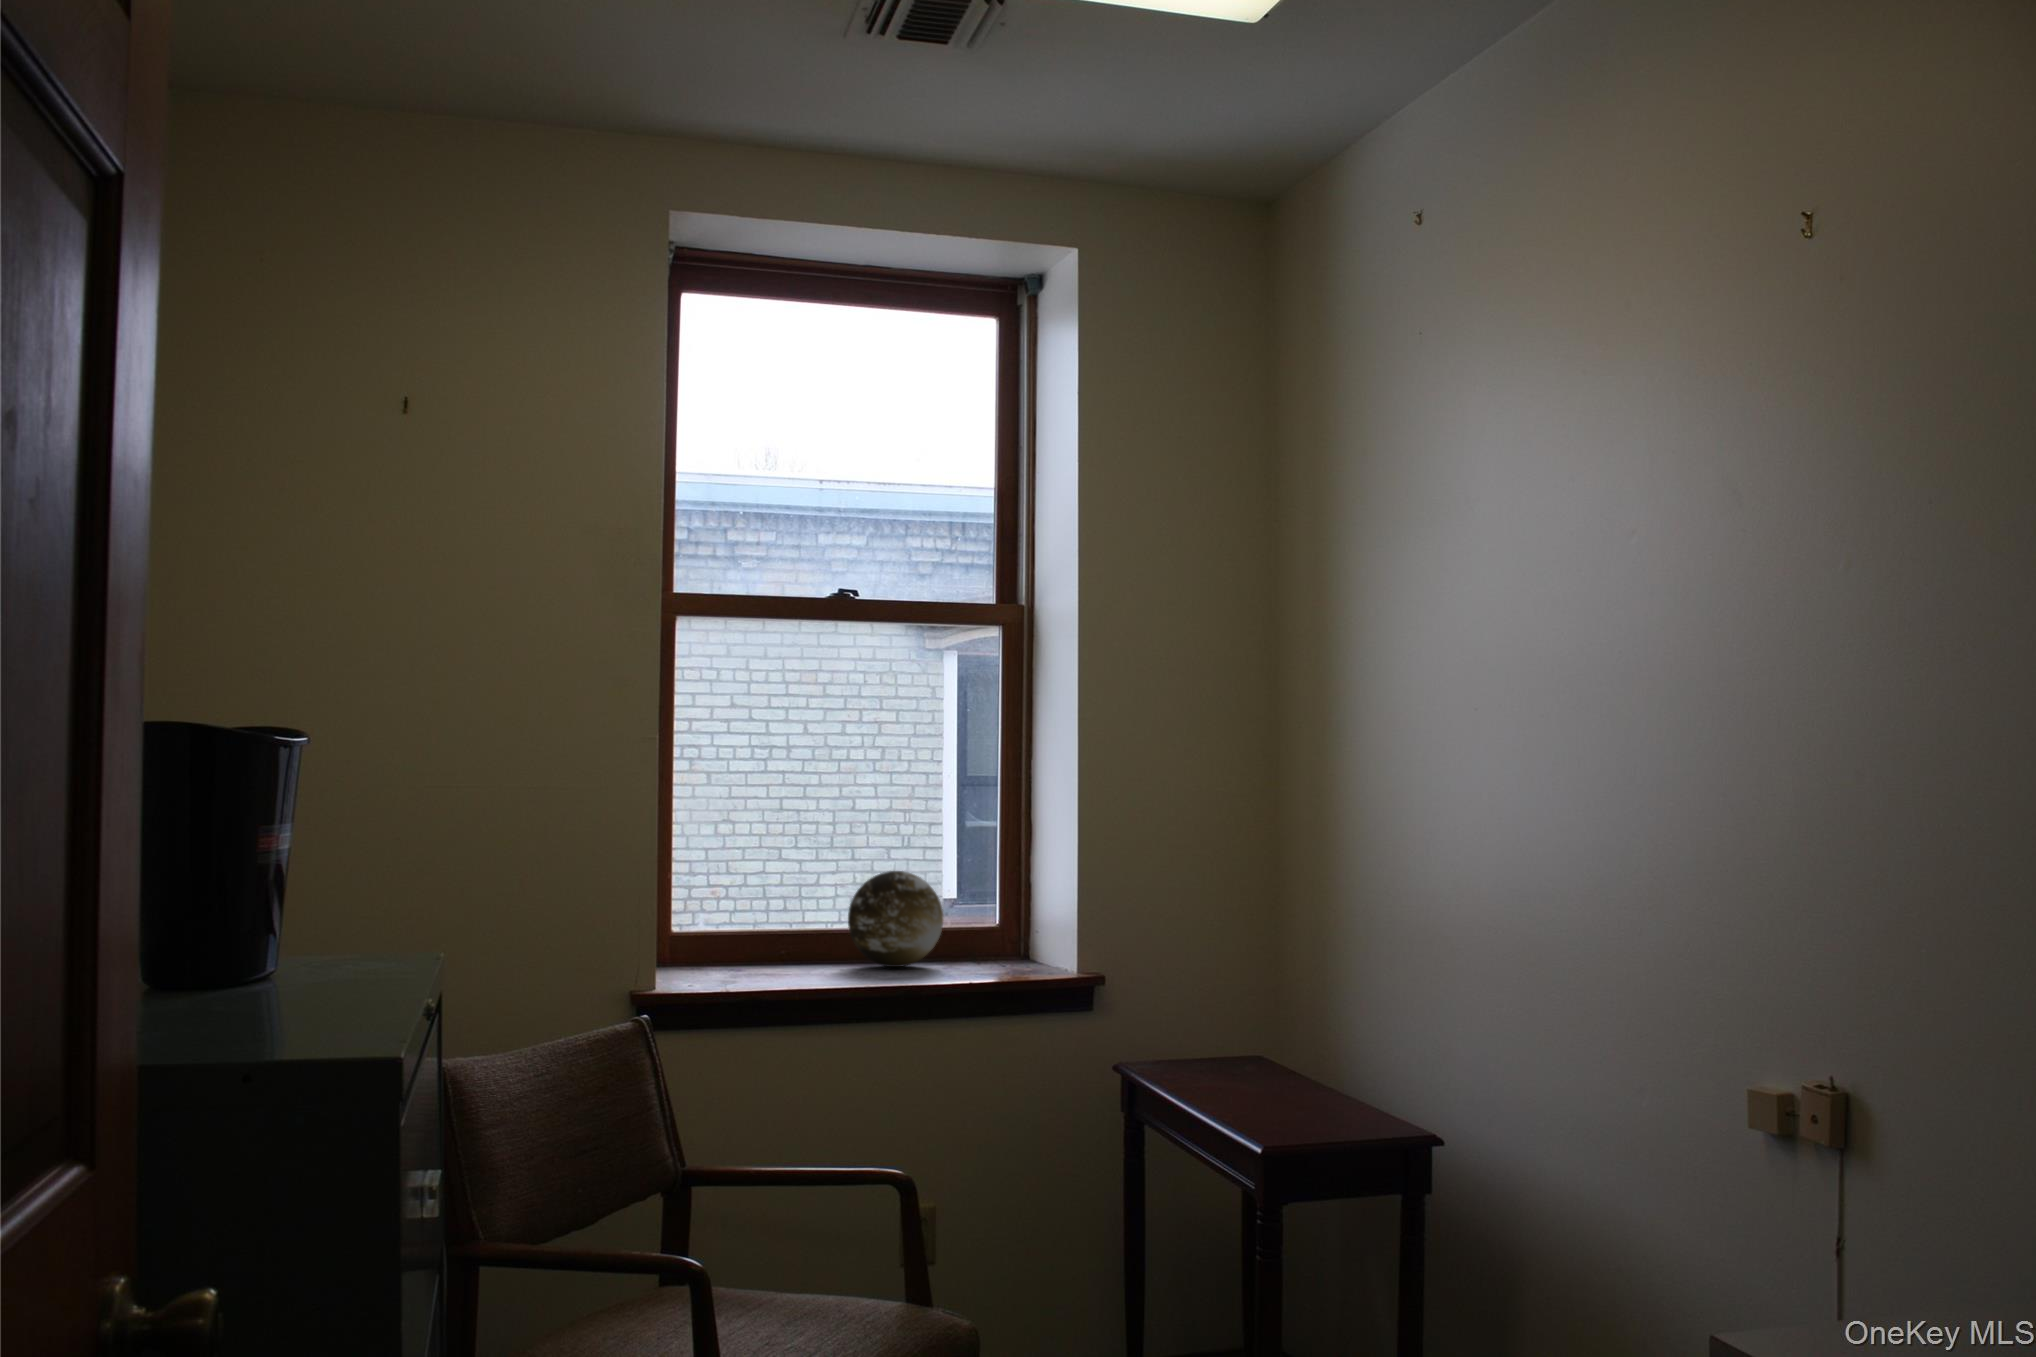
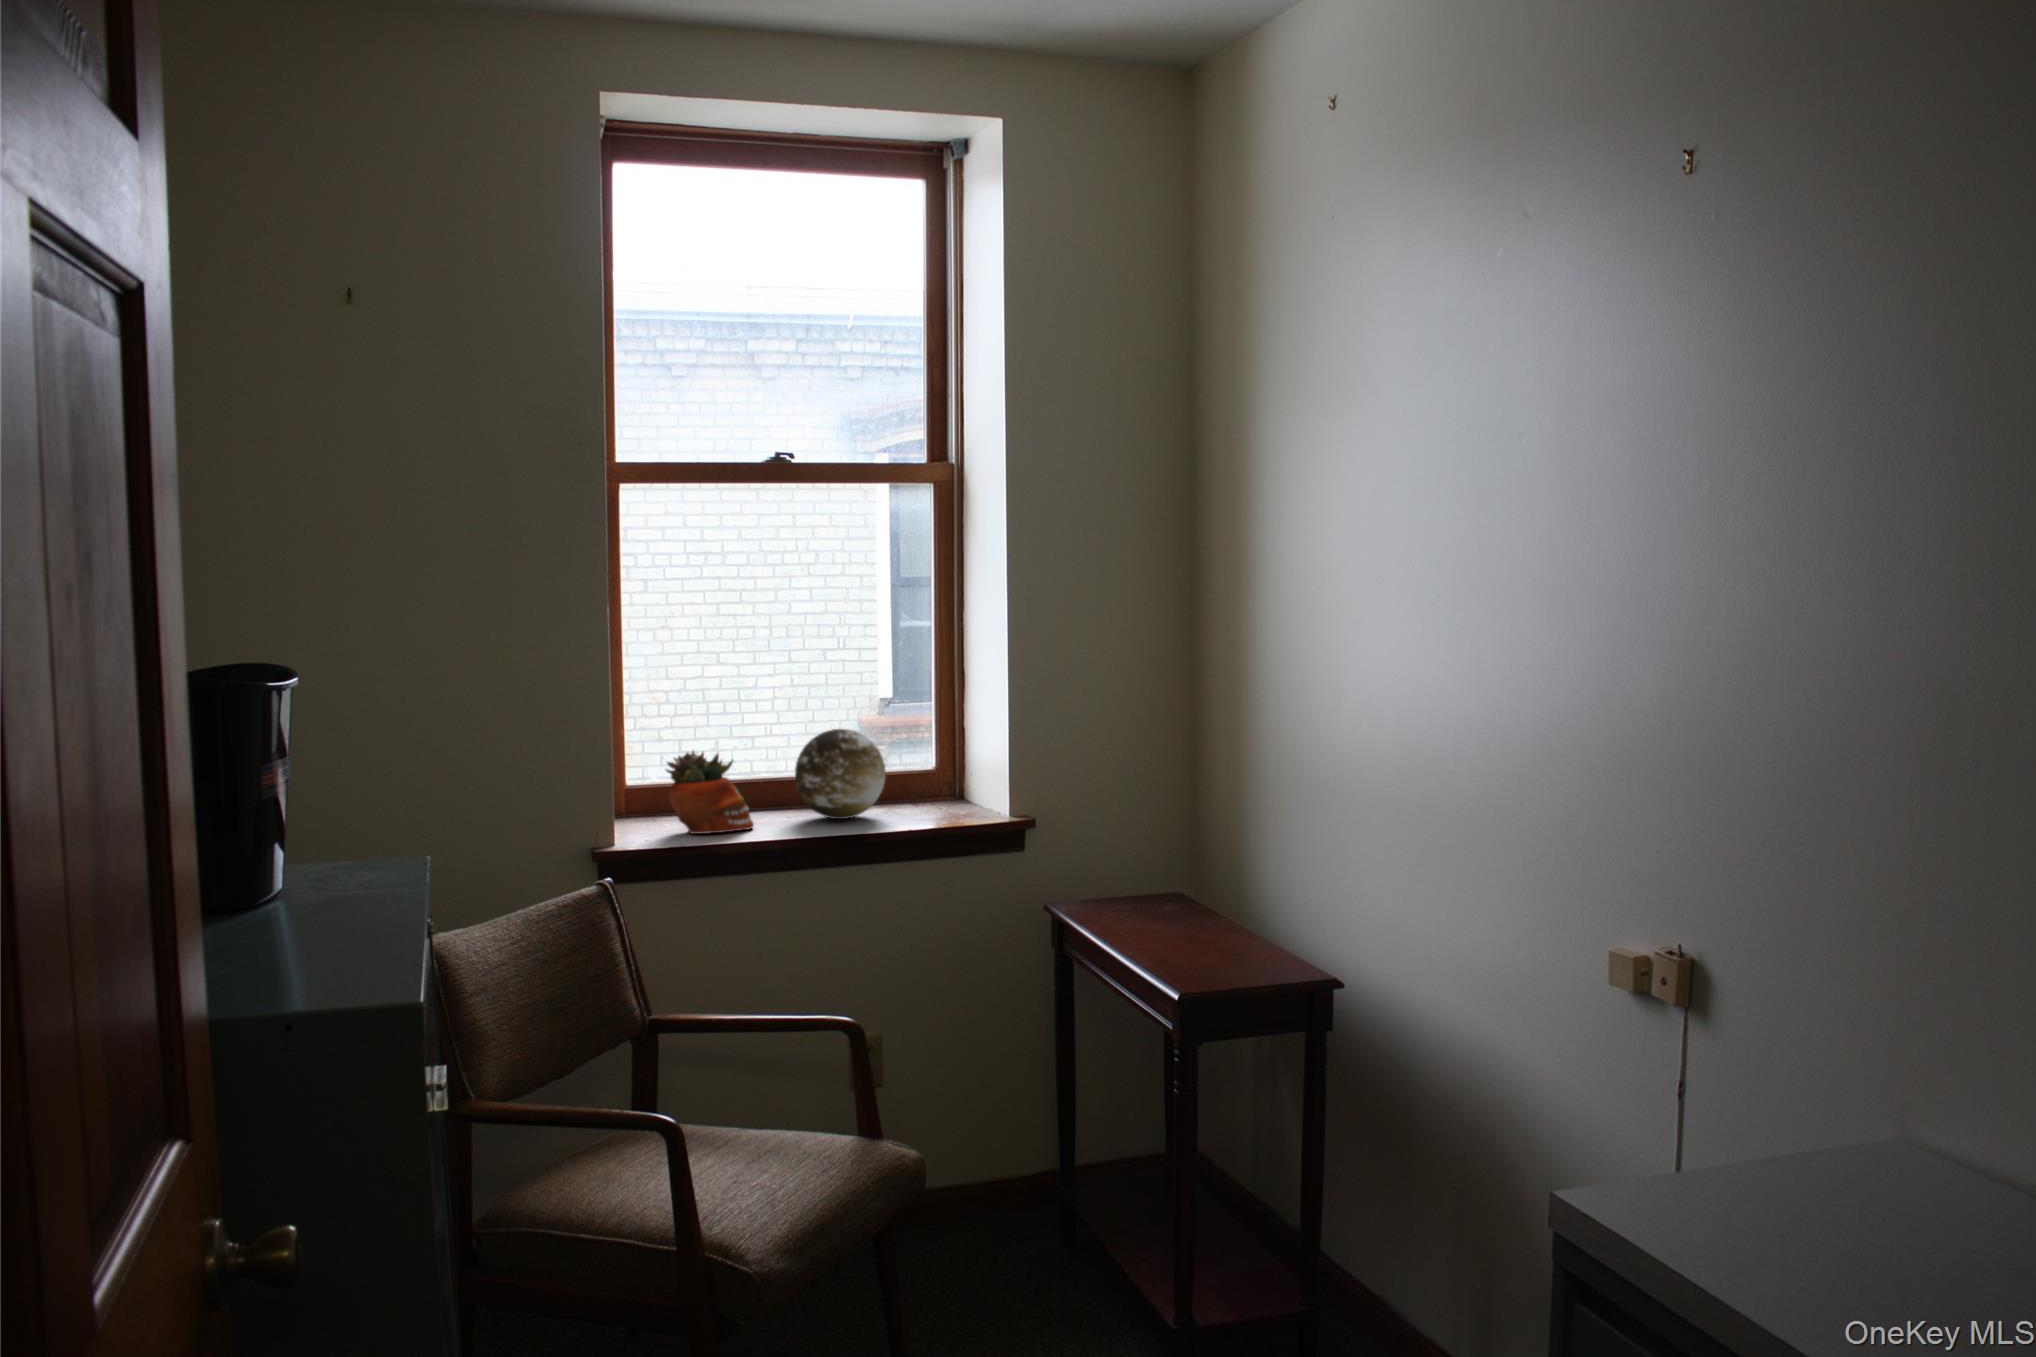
succulent planter: none [713,885,803,974] -> present [666,751,754,834]

